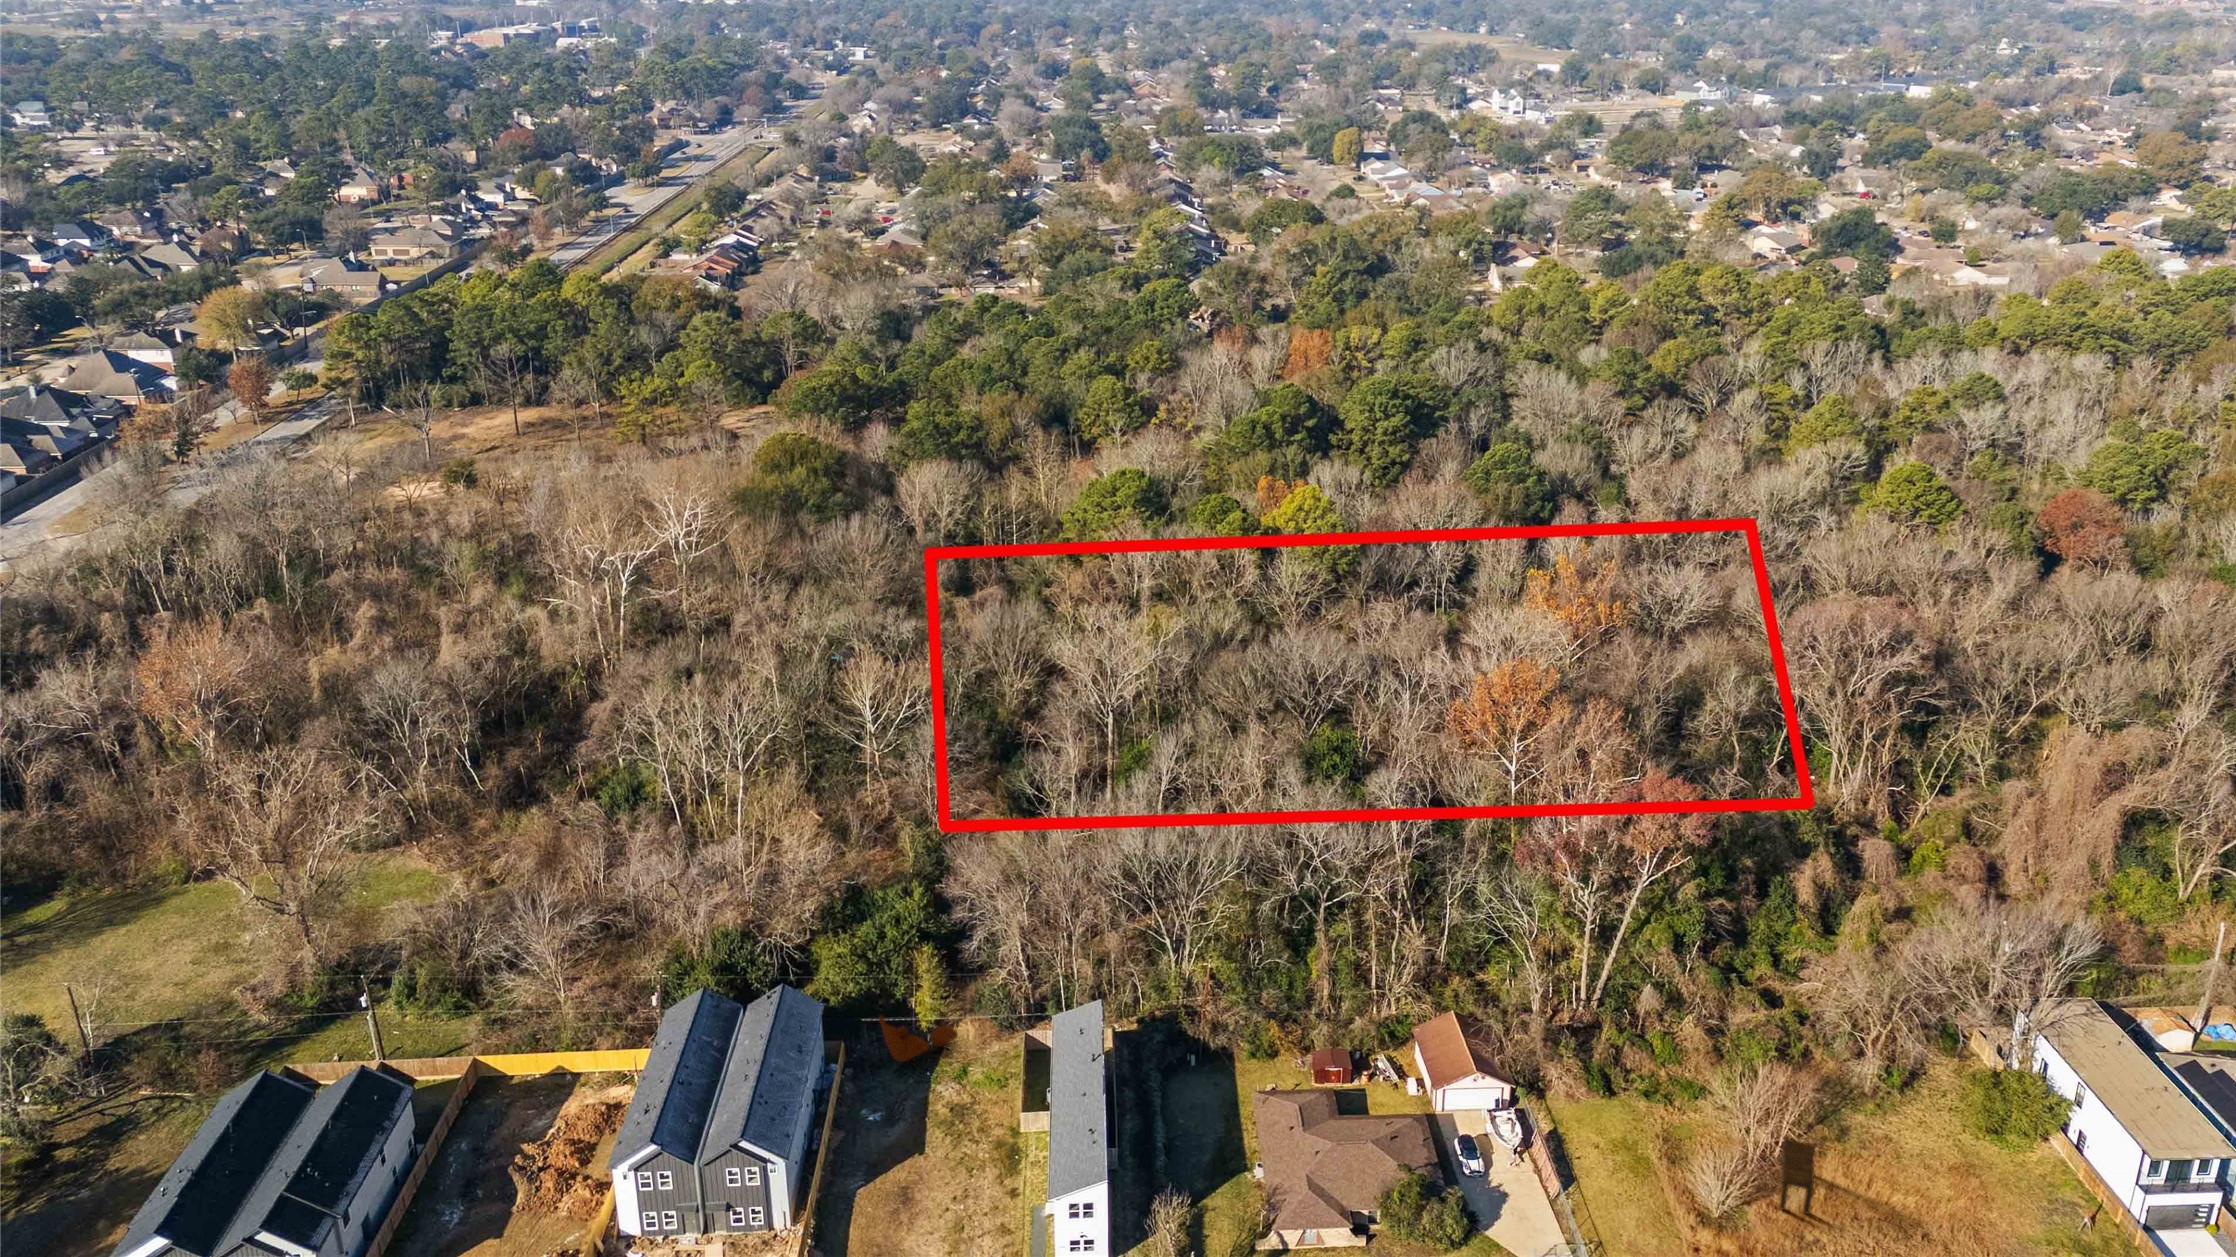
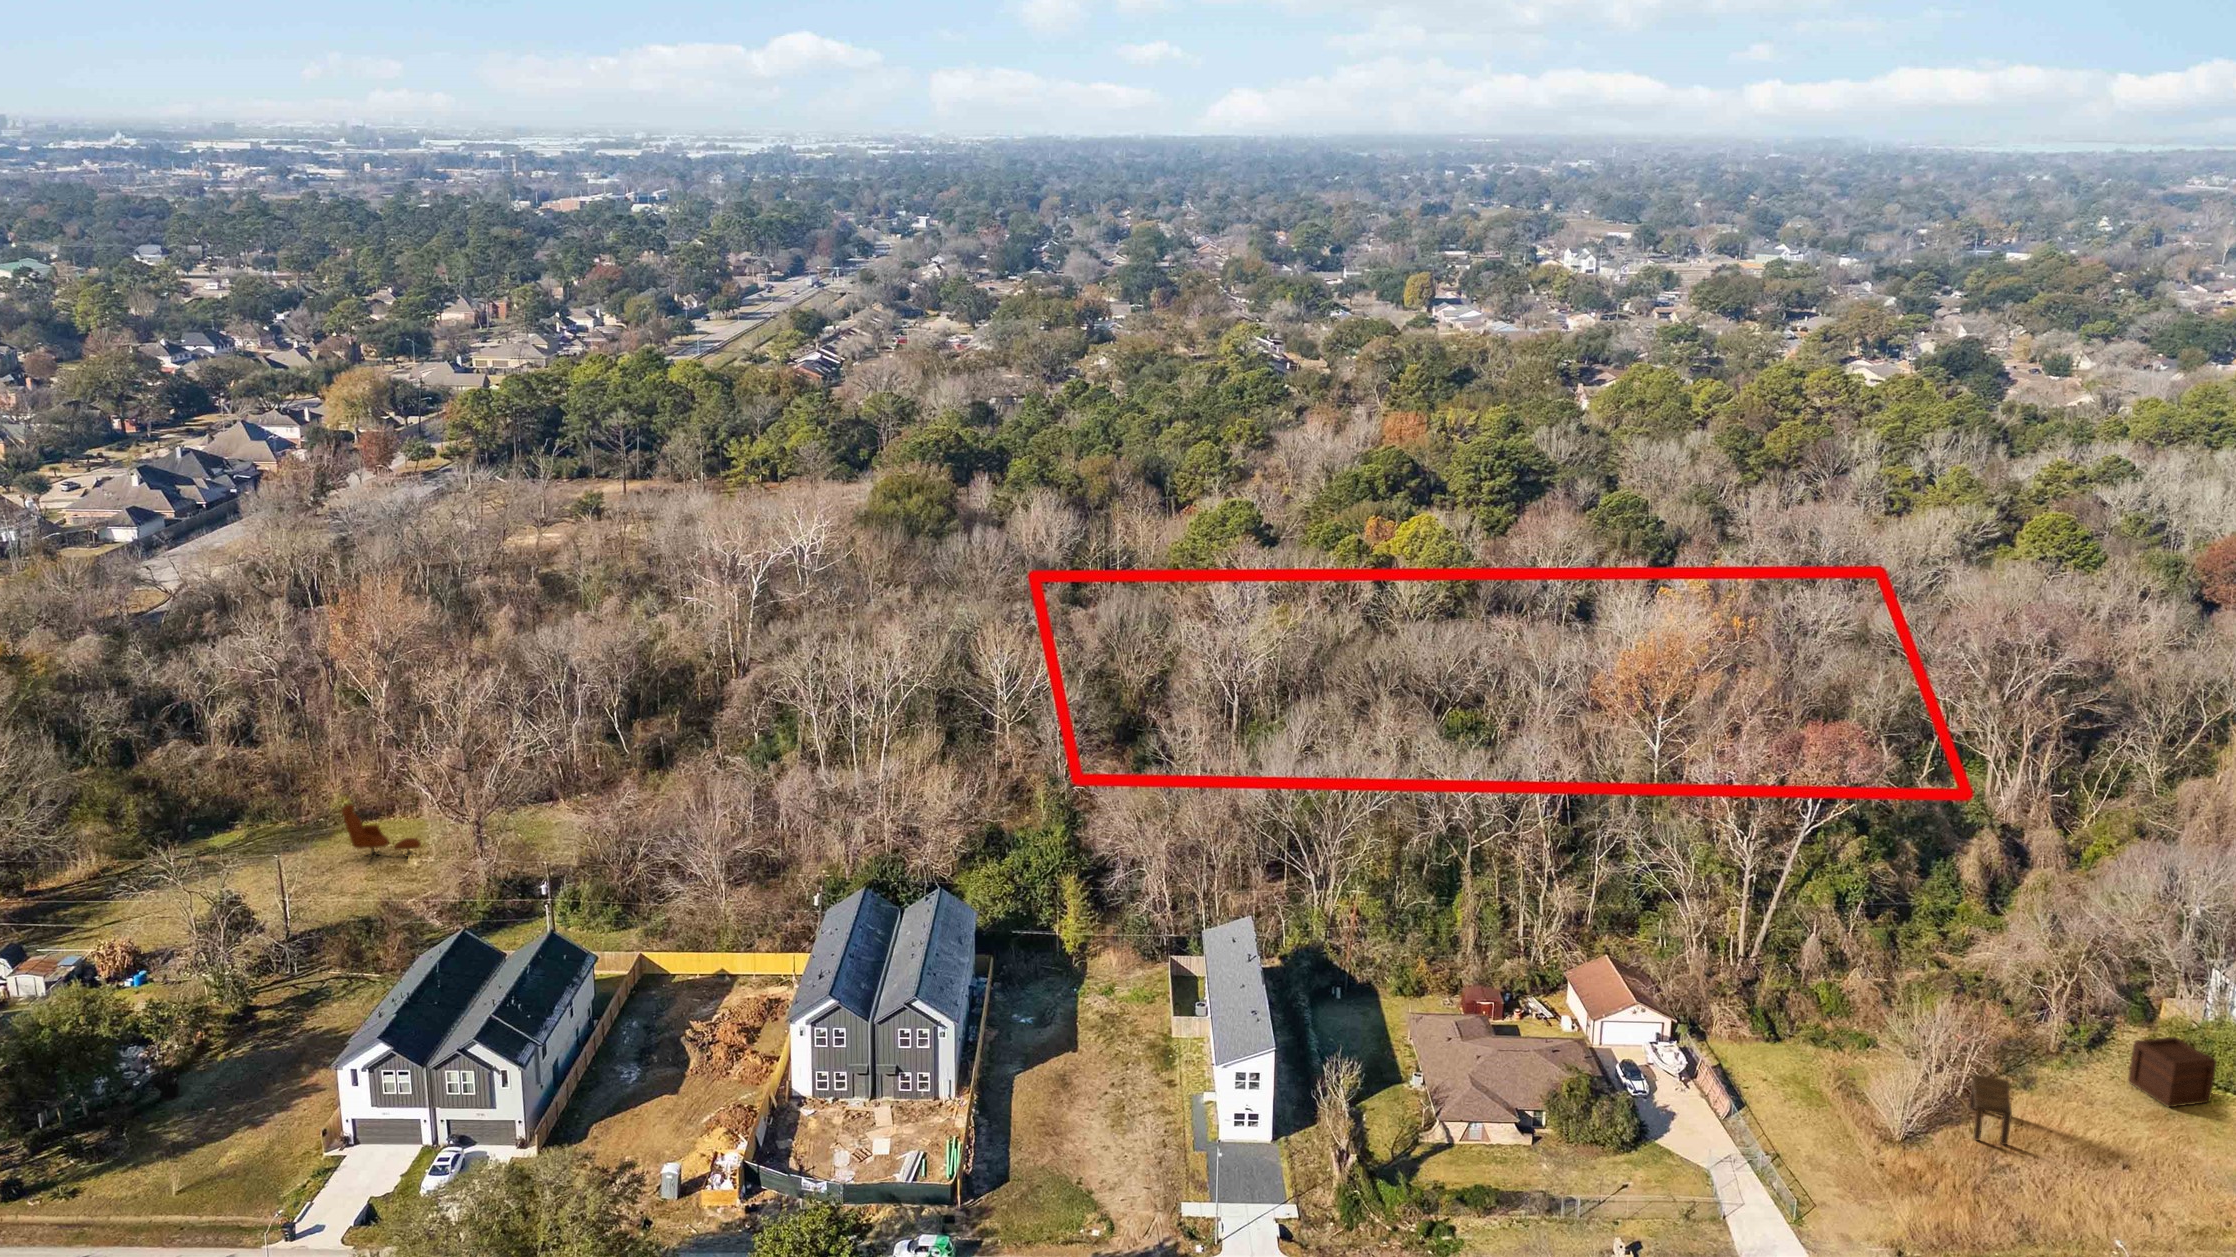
lounge chair: present [879,1016,958,1075] -> present [342,804,421,859]
wooden crate: none [1926,1084,2006,1156] -> present [2128,1037,2217,1107]

